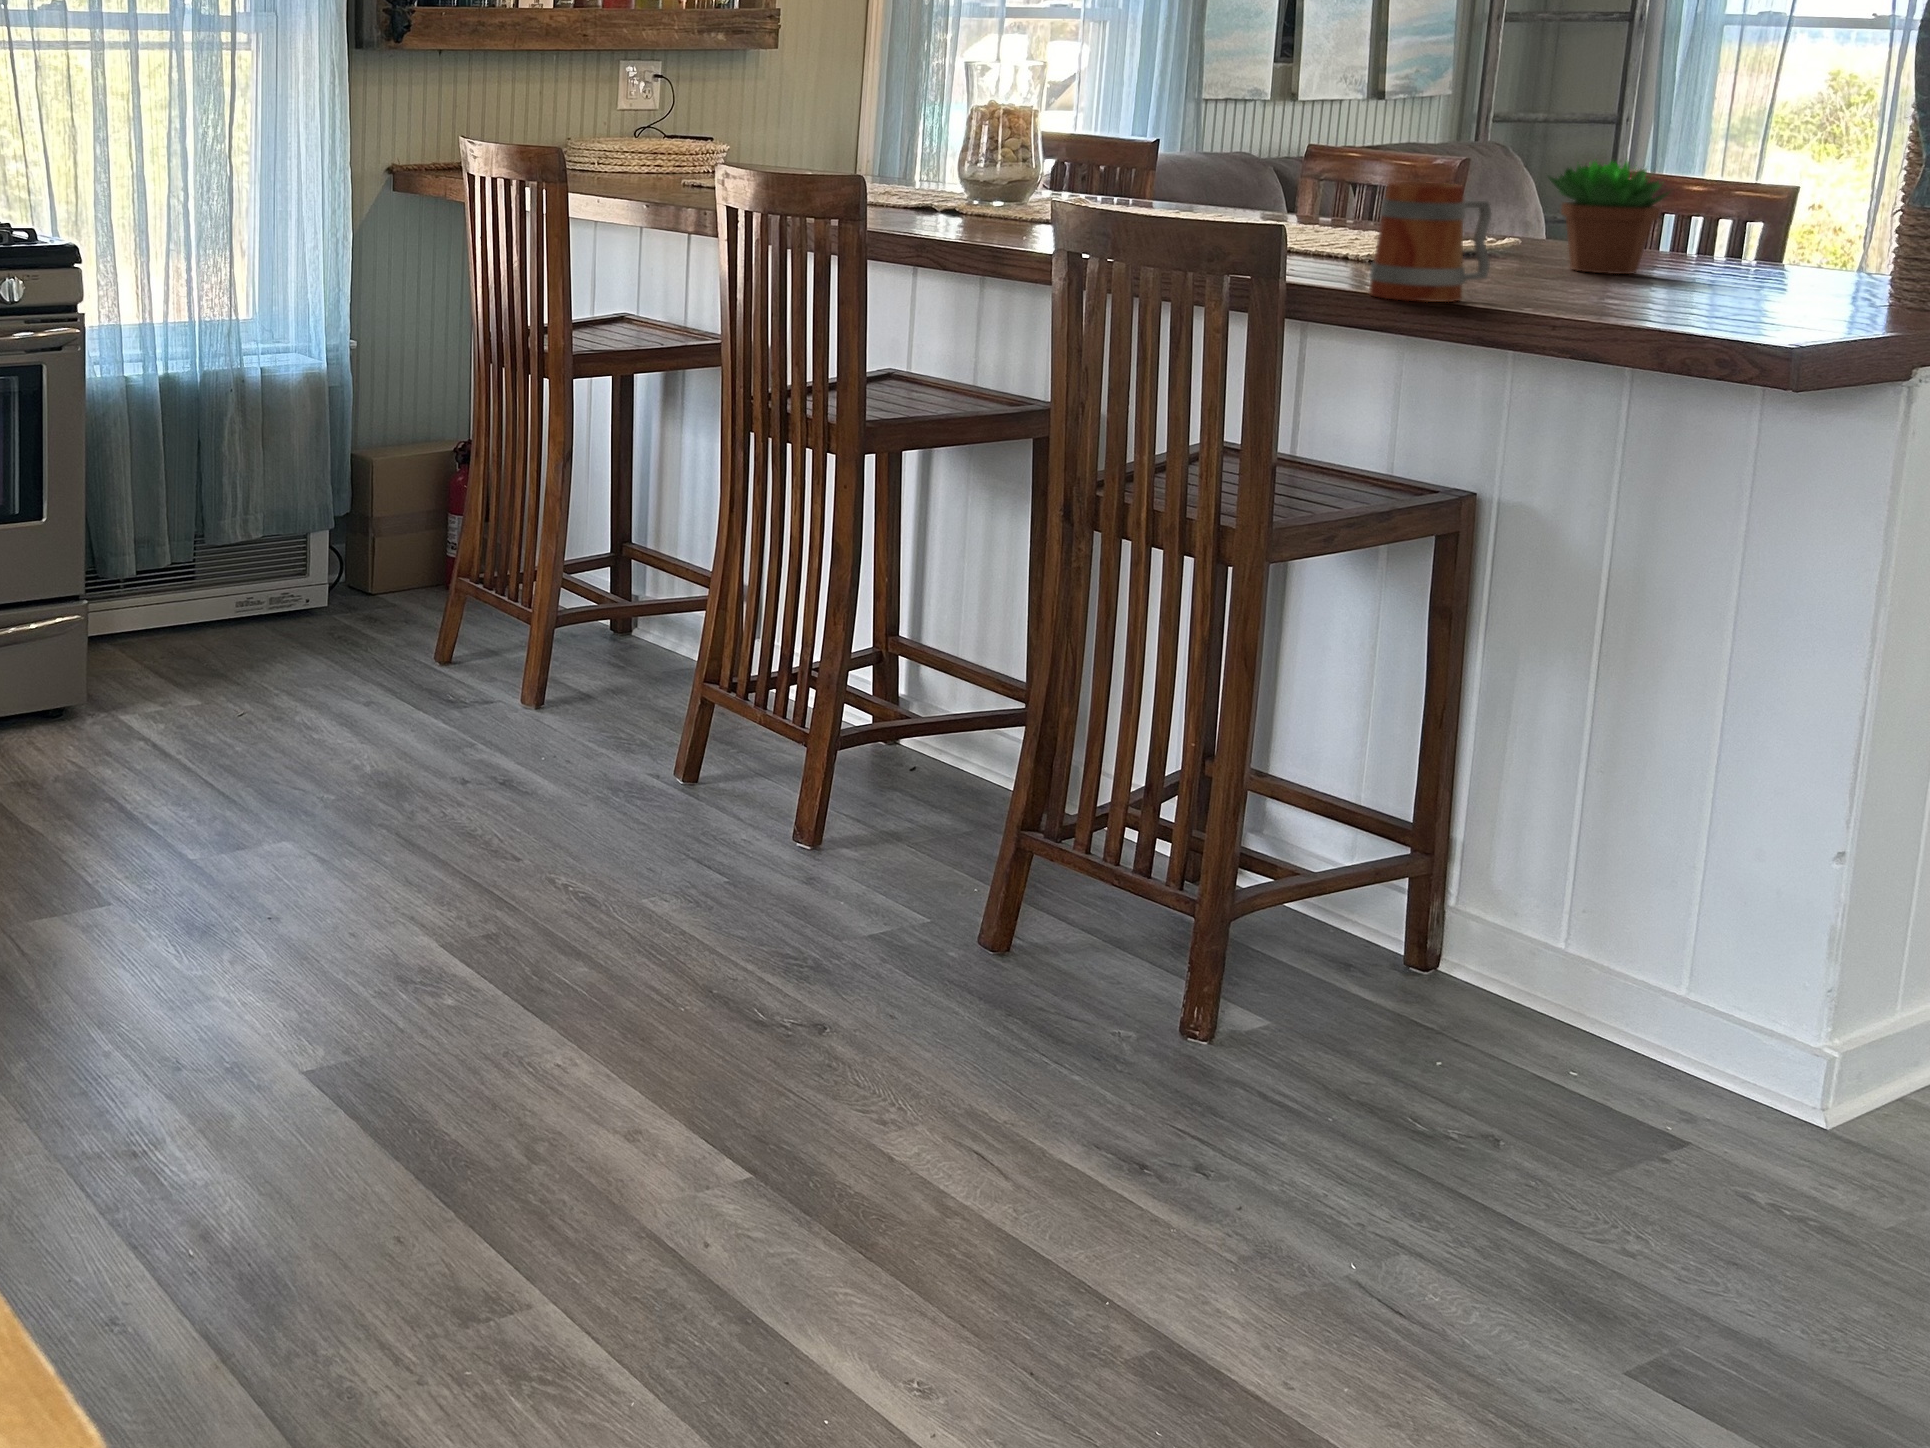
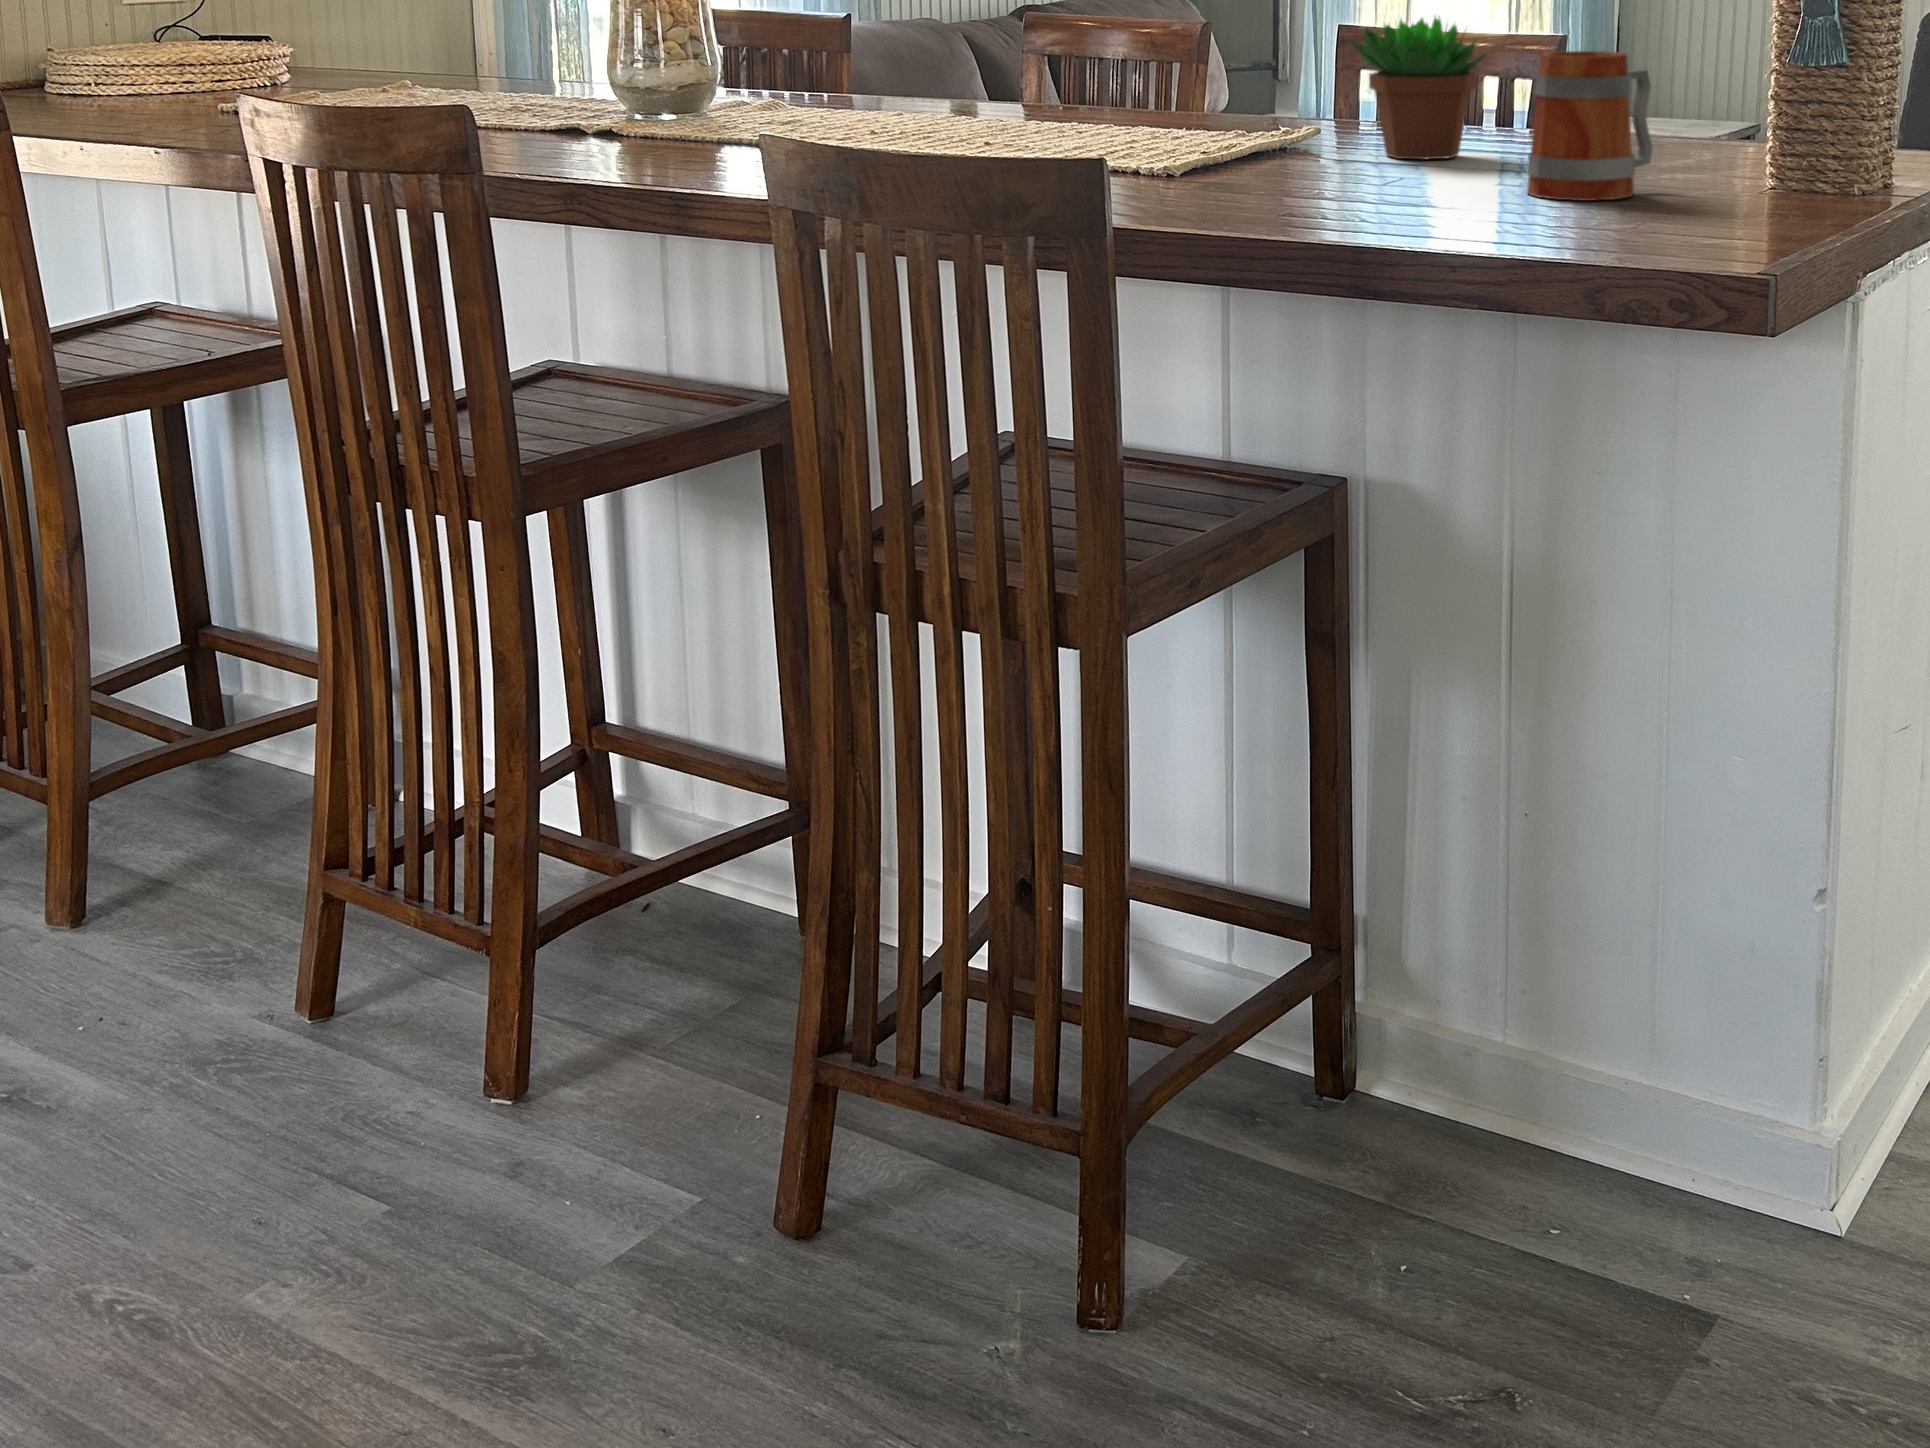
mug: present [1369,182,1491,302] -> present [1527,51,1652,201]

